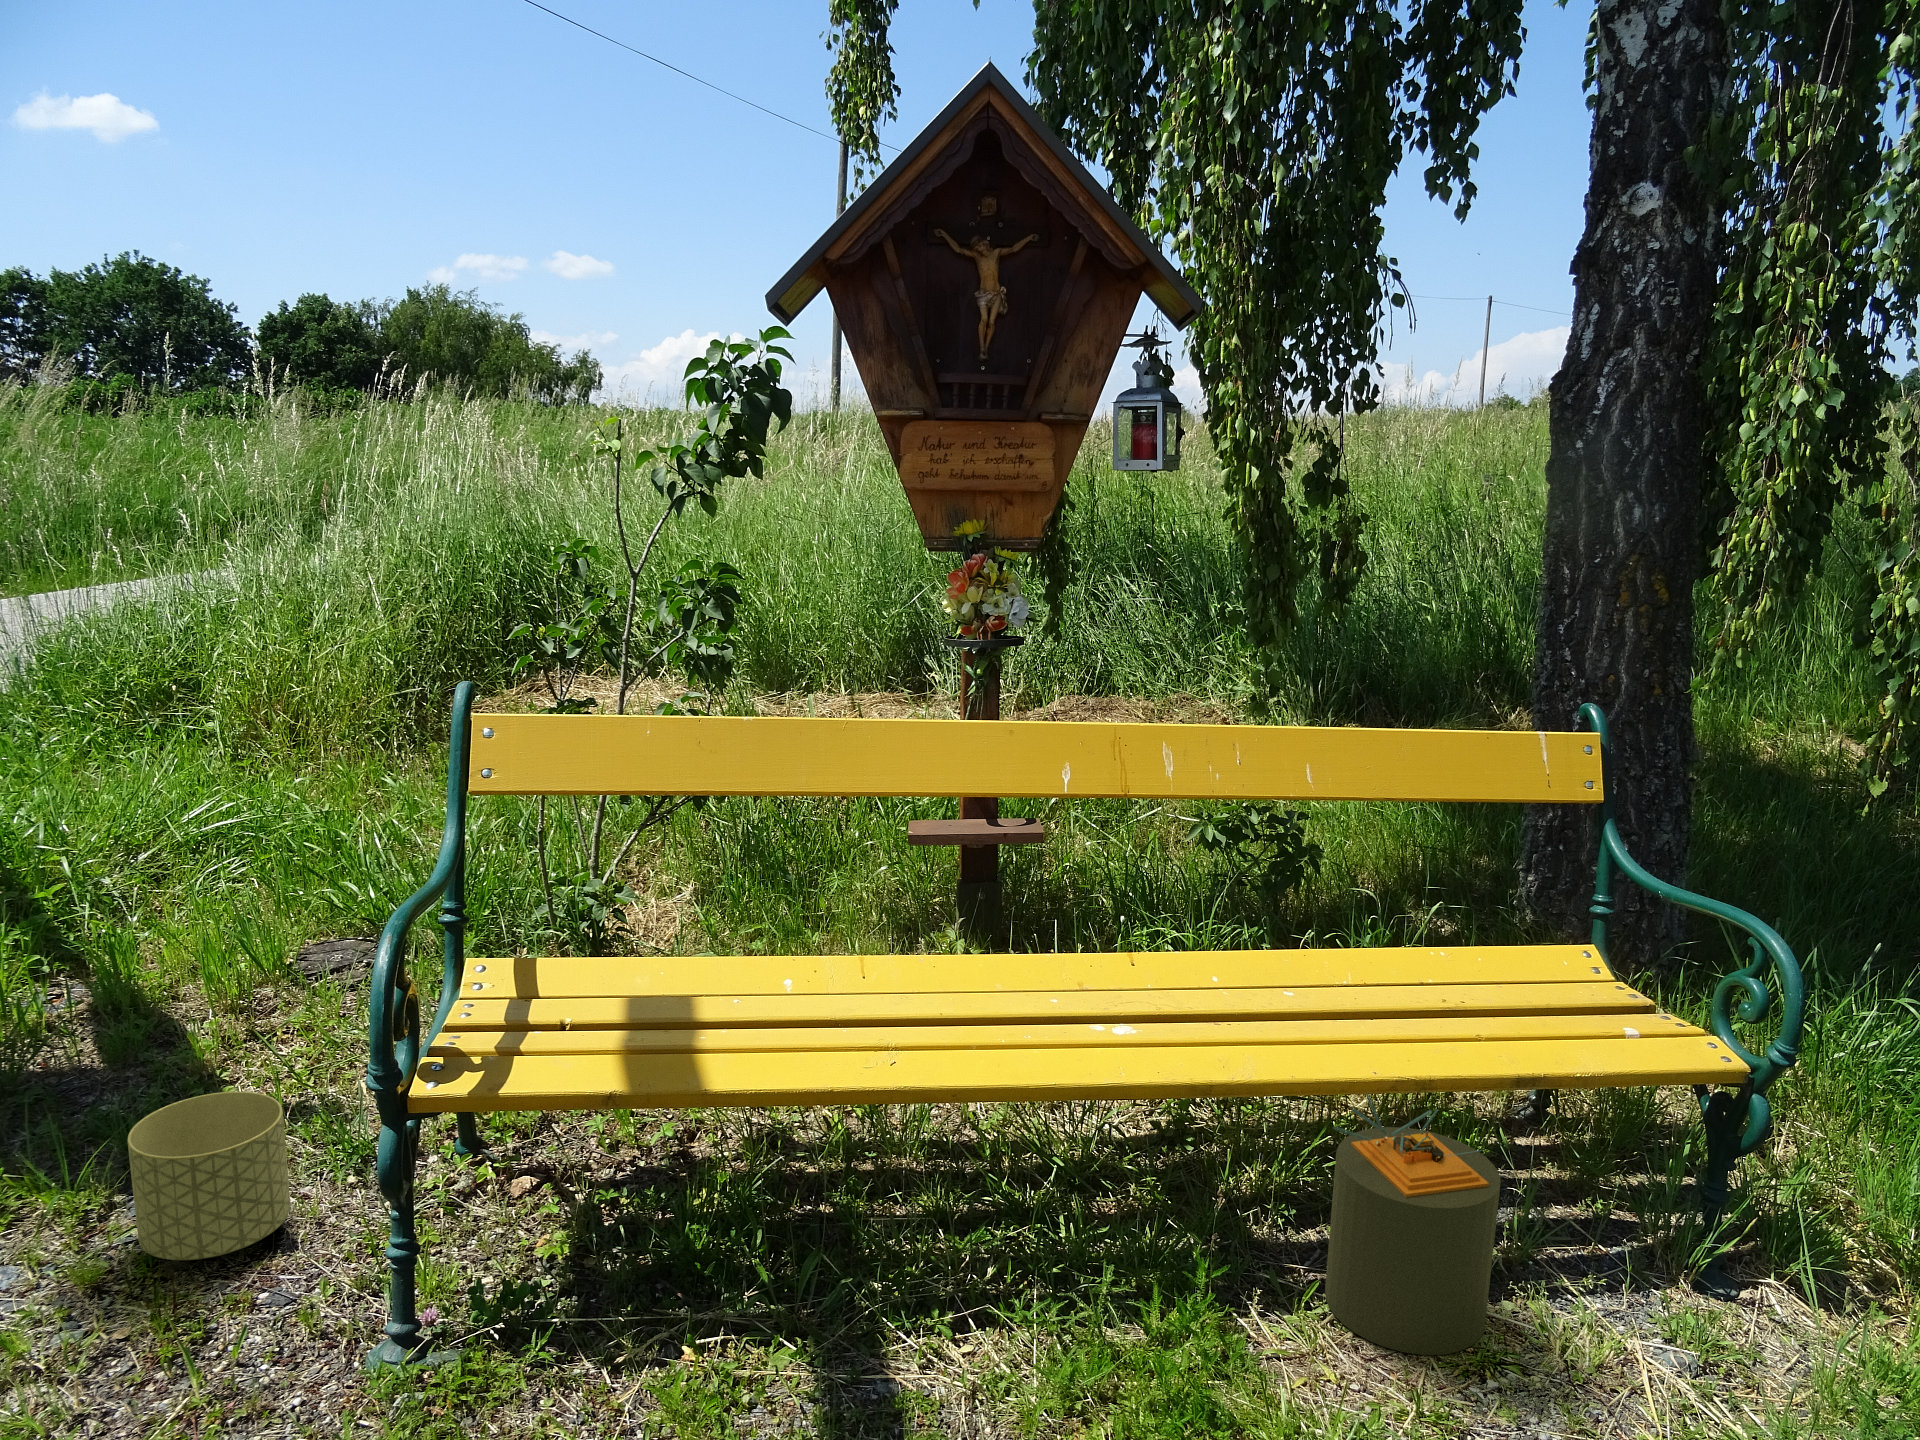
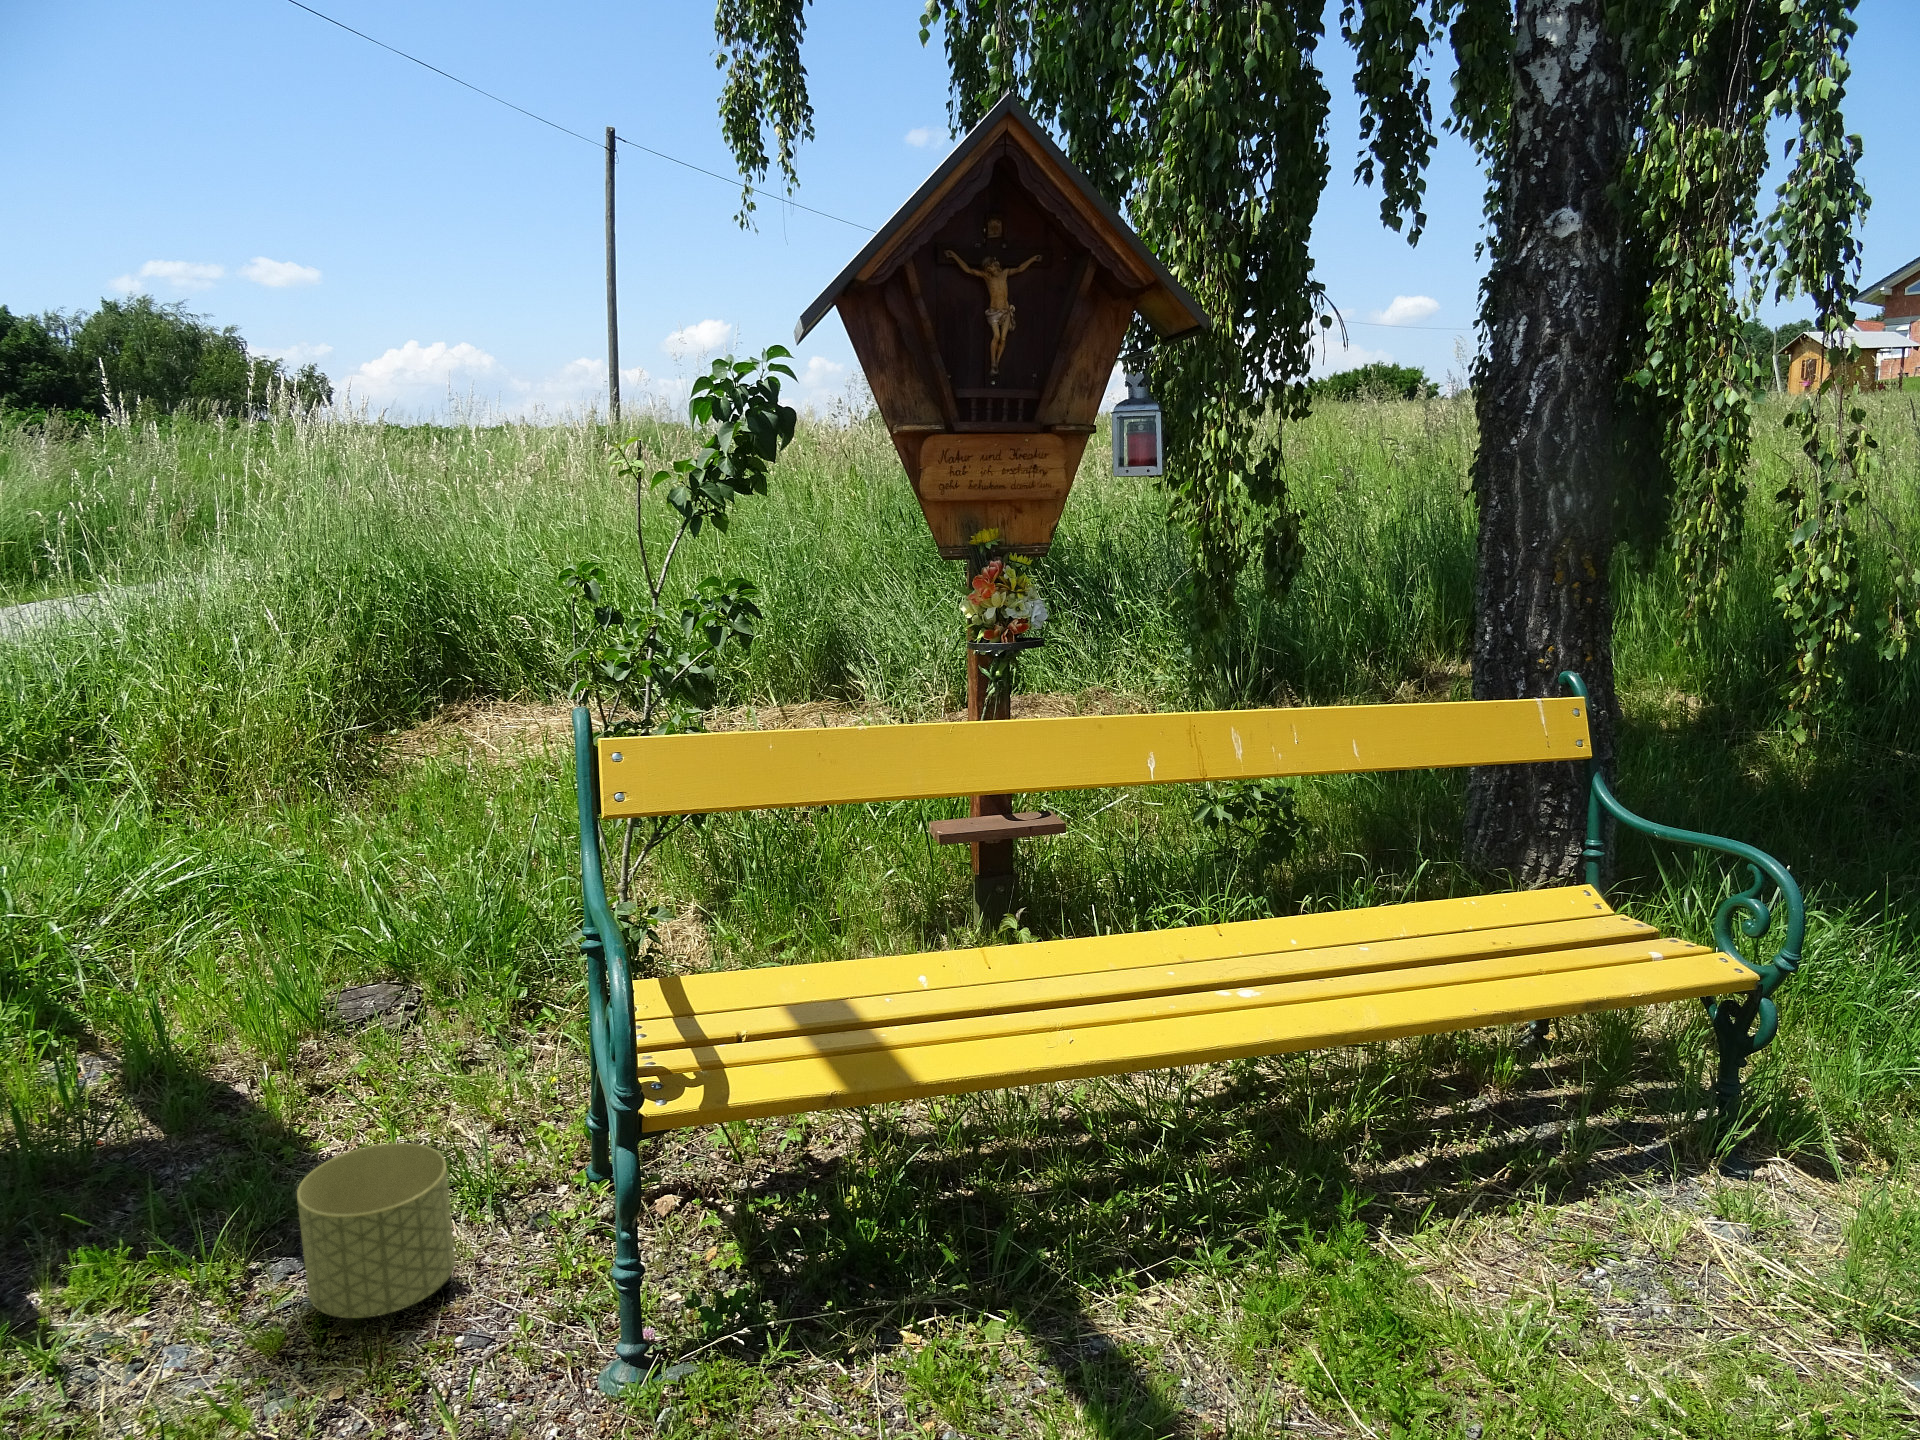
trash can: present [1325,1094,1501,1355] -> none [1429,1022,1584,1249]

